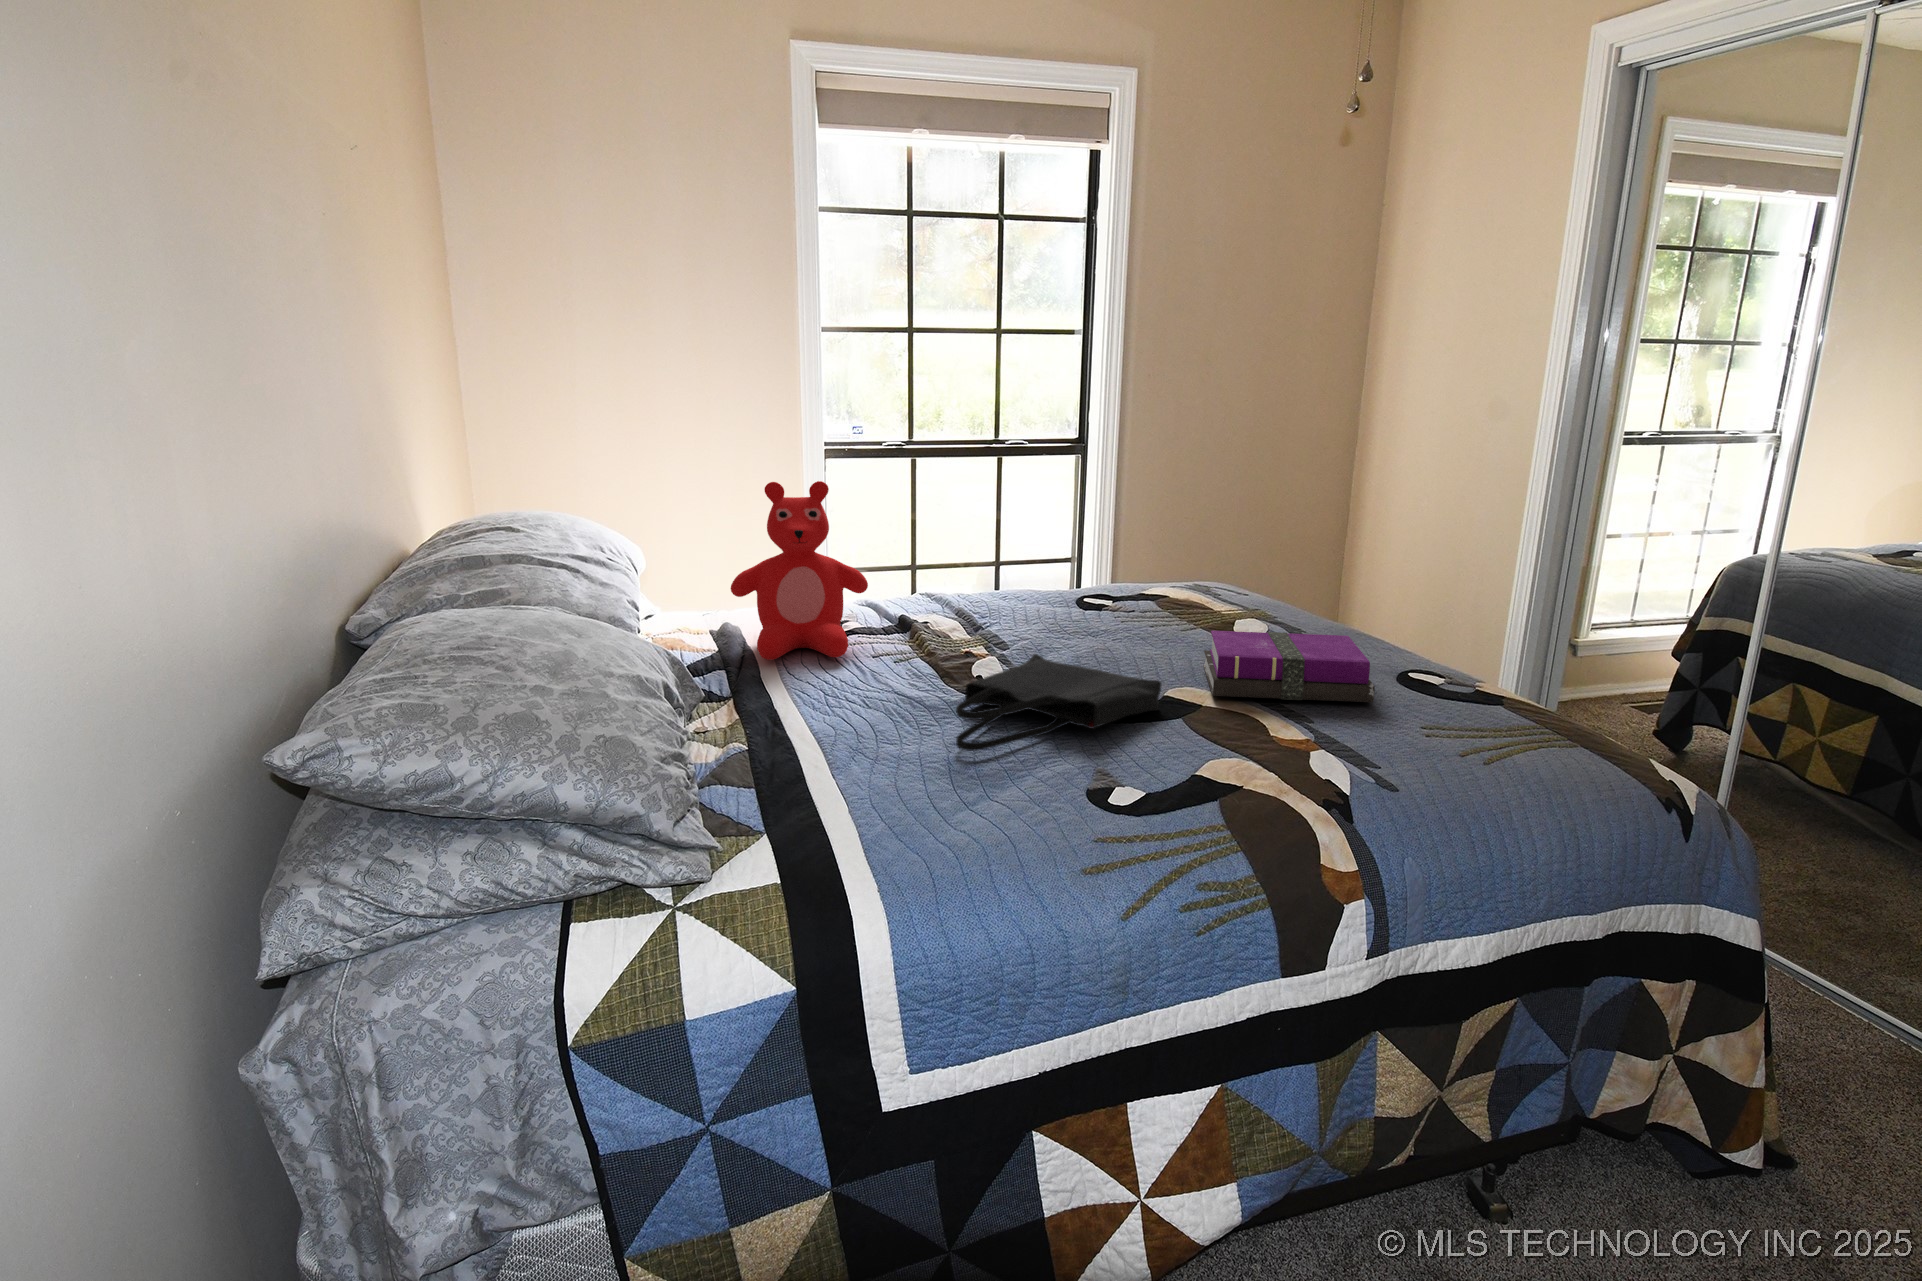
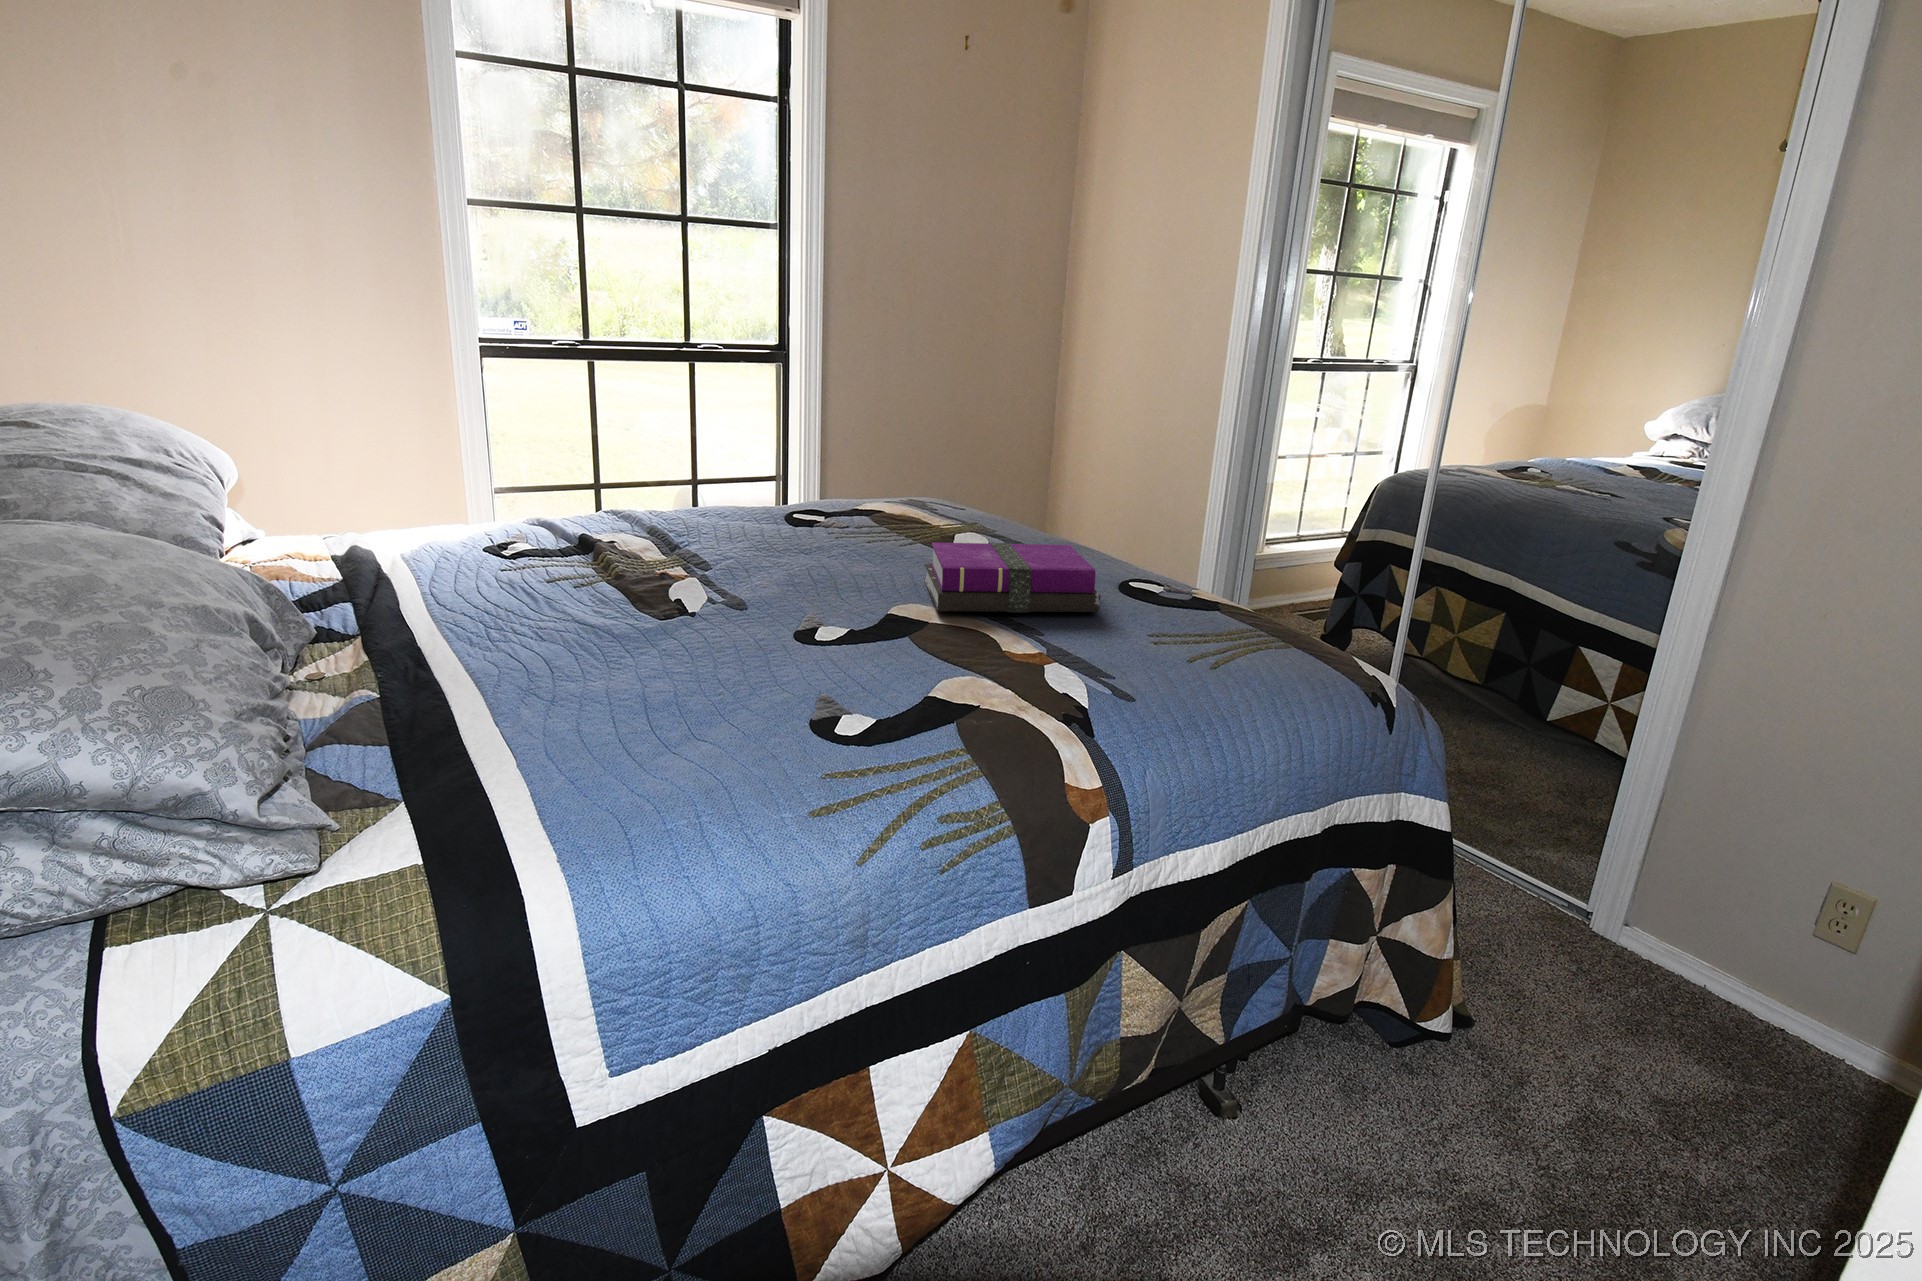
teddy bear: present [731,481,868,660] -> none [354,370,536,588]
tote bag: present [956,654,1161,751] -> none [649,572,884,684]

